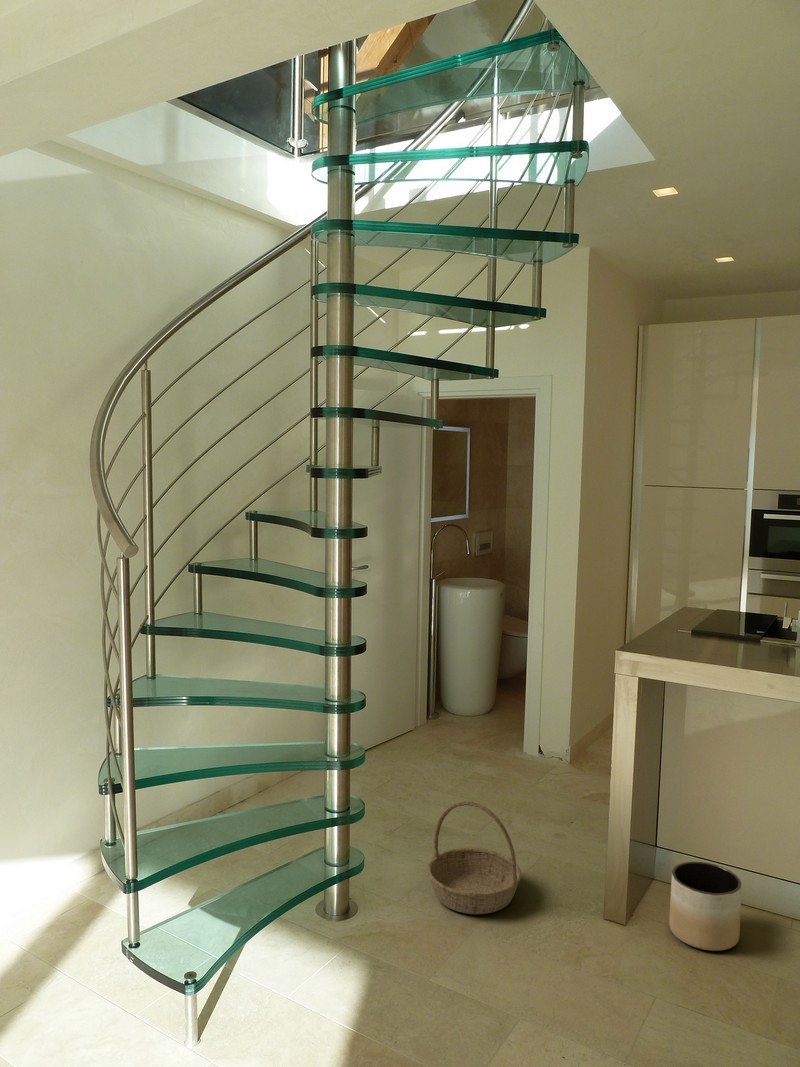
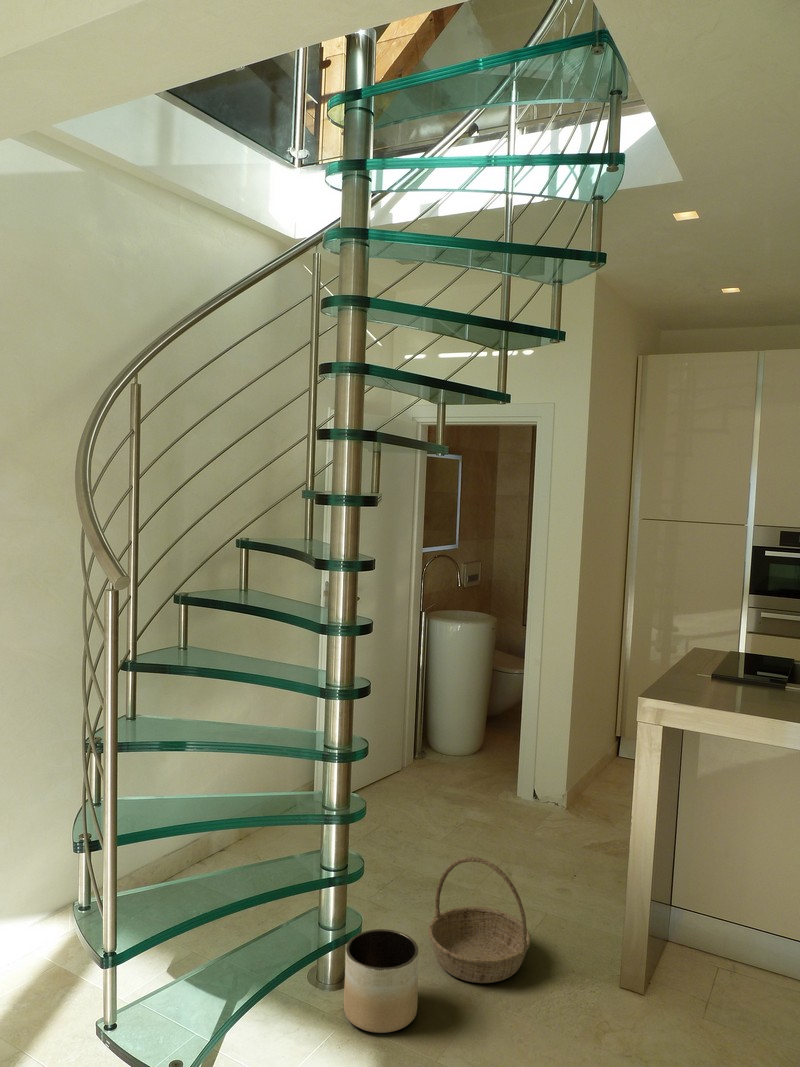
planter: present [669,862,741,951] -> present [344,929,418,1033]

